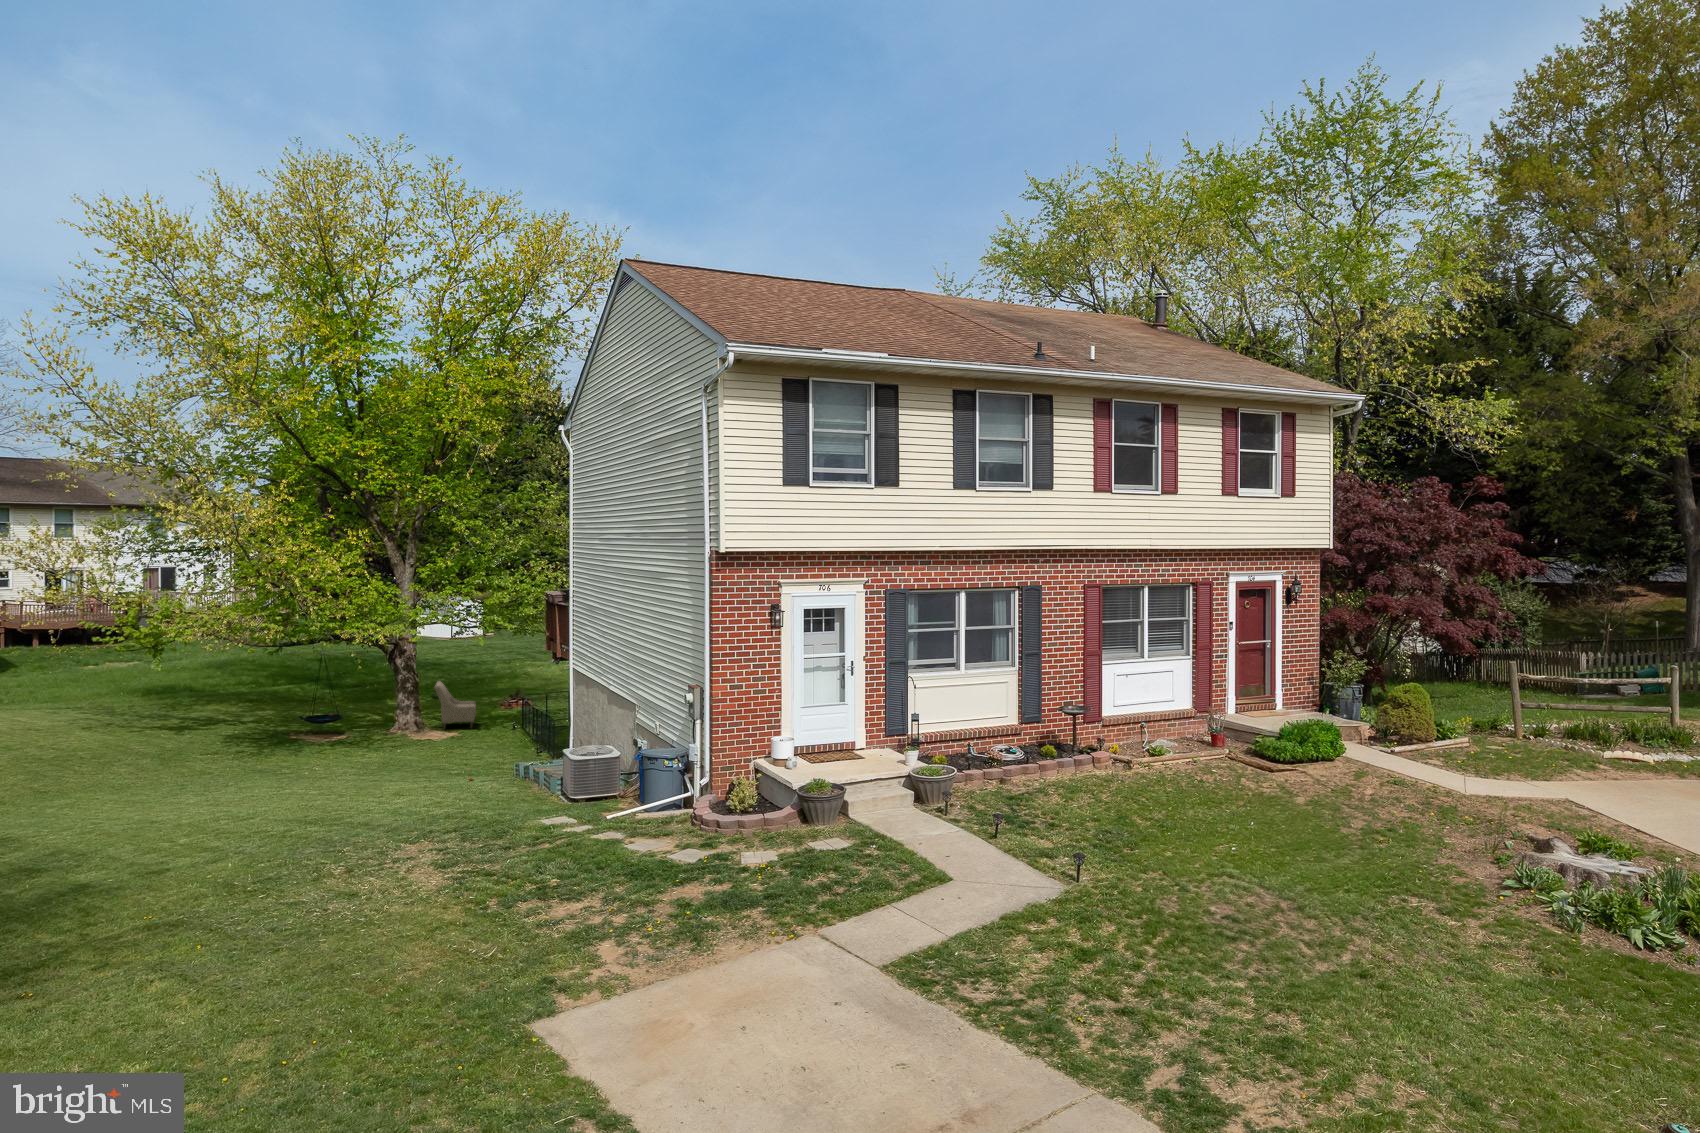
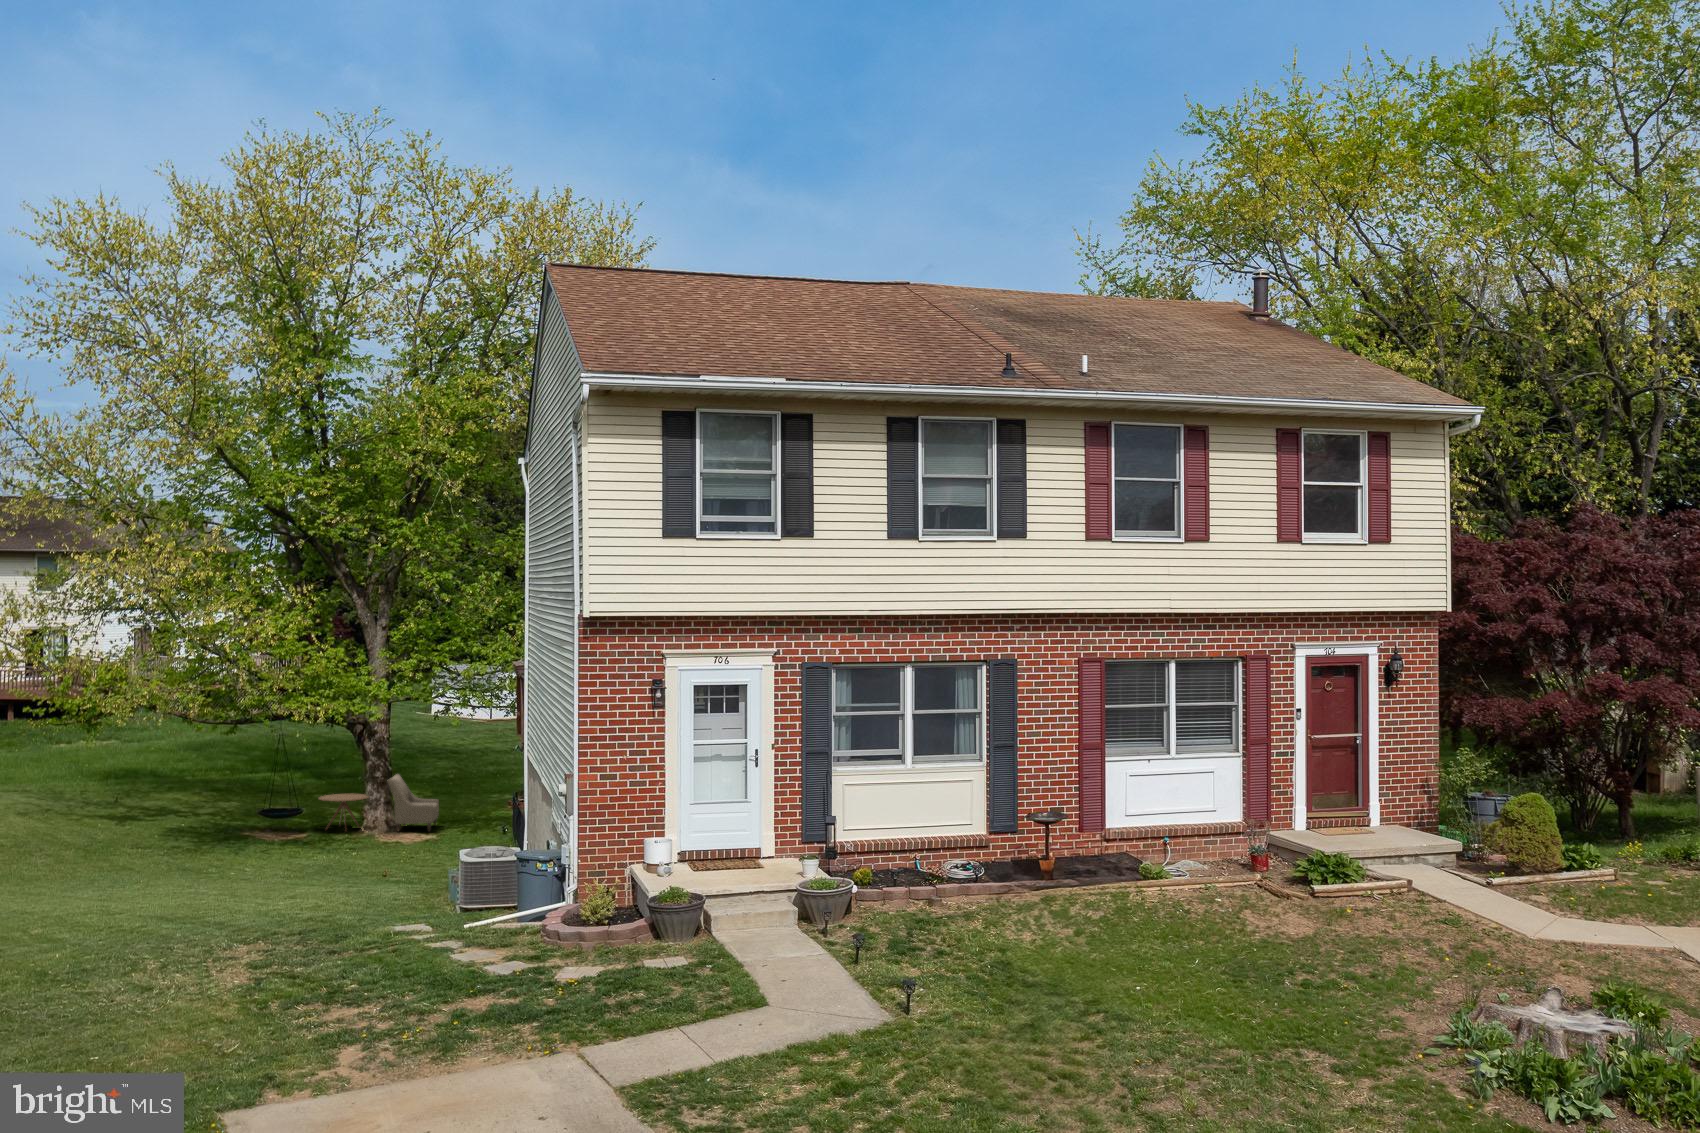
round table: none [373,698,417,731] -> present [319,794,368,829]

